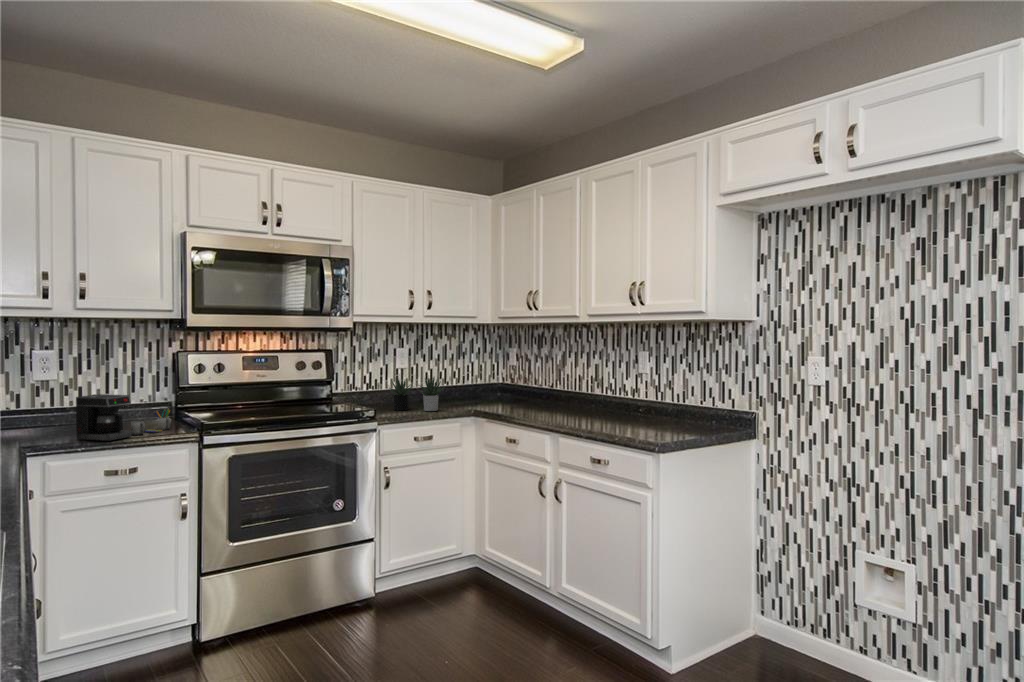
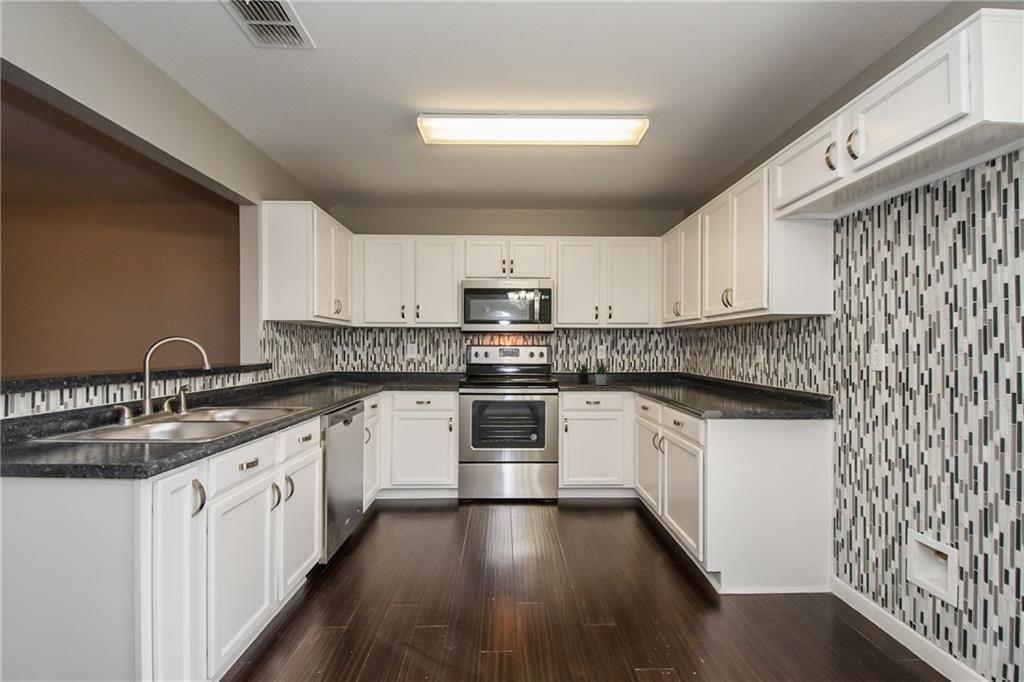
coffee maker: present [76,394,171,441] -> none [396,362,444,386]

